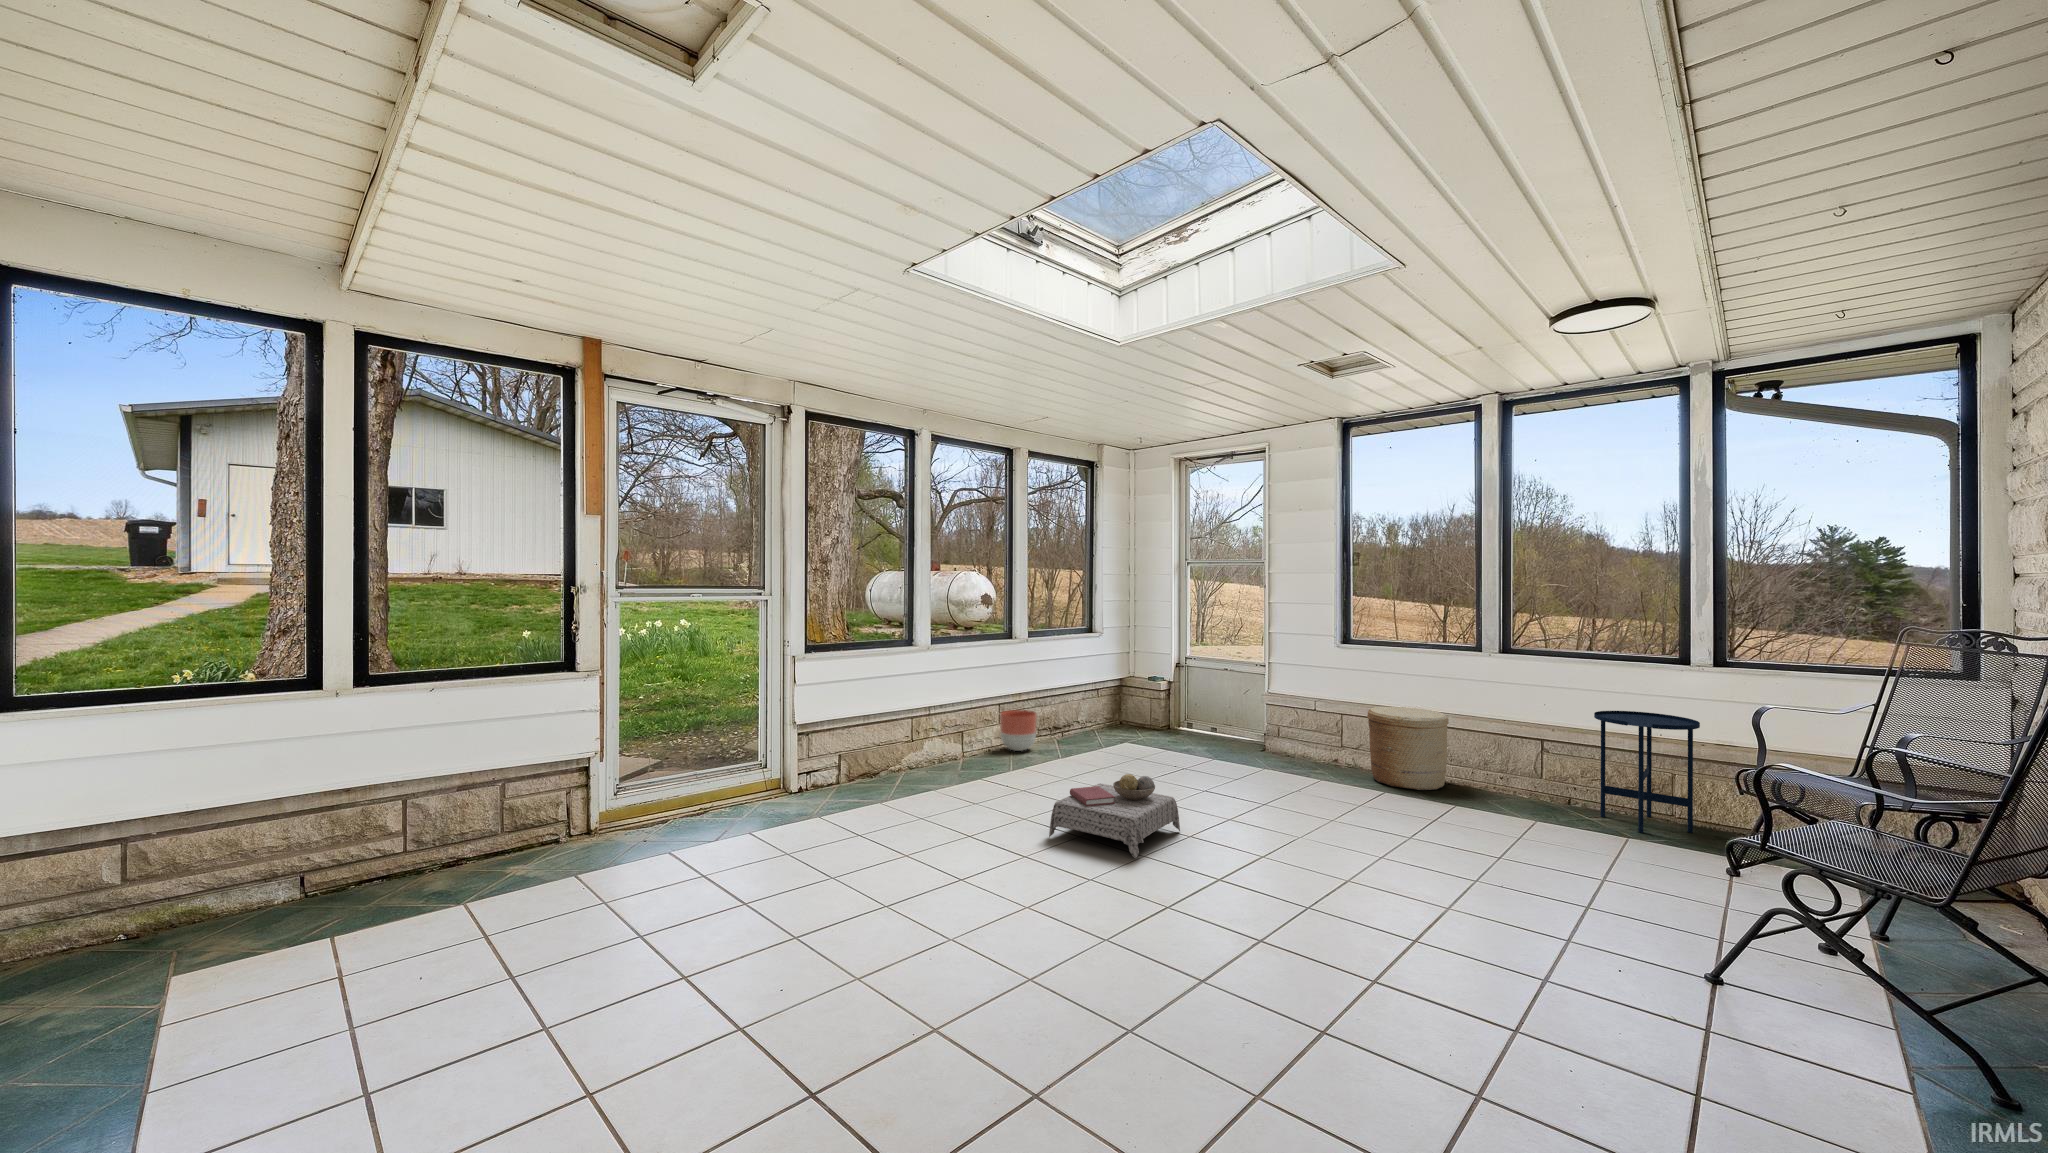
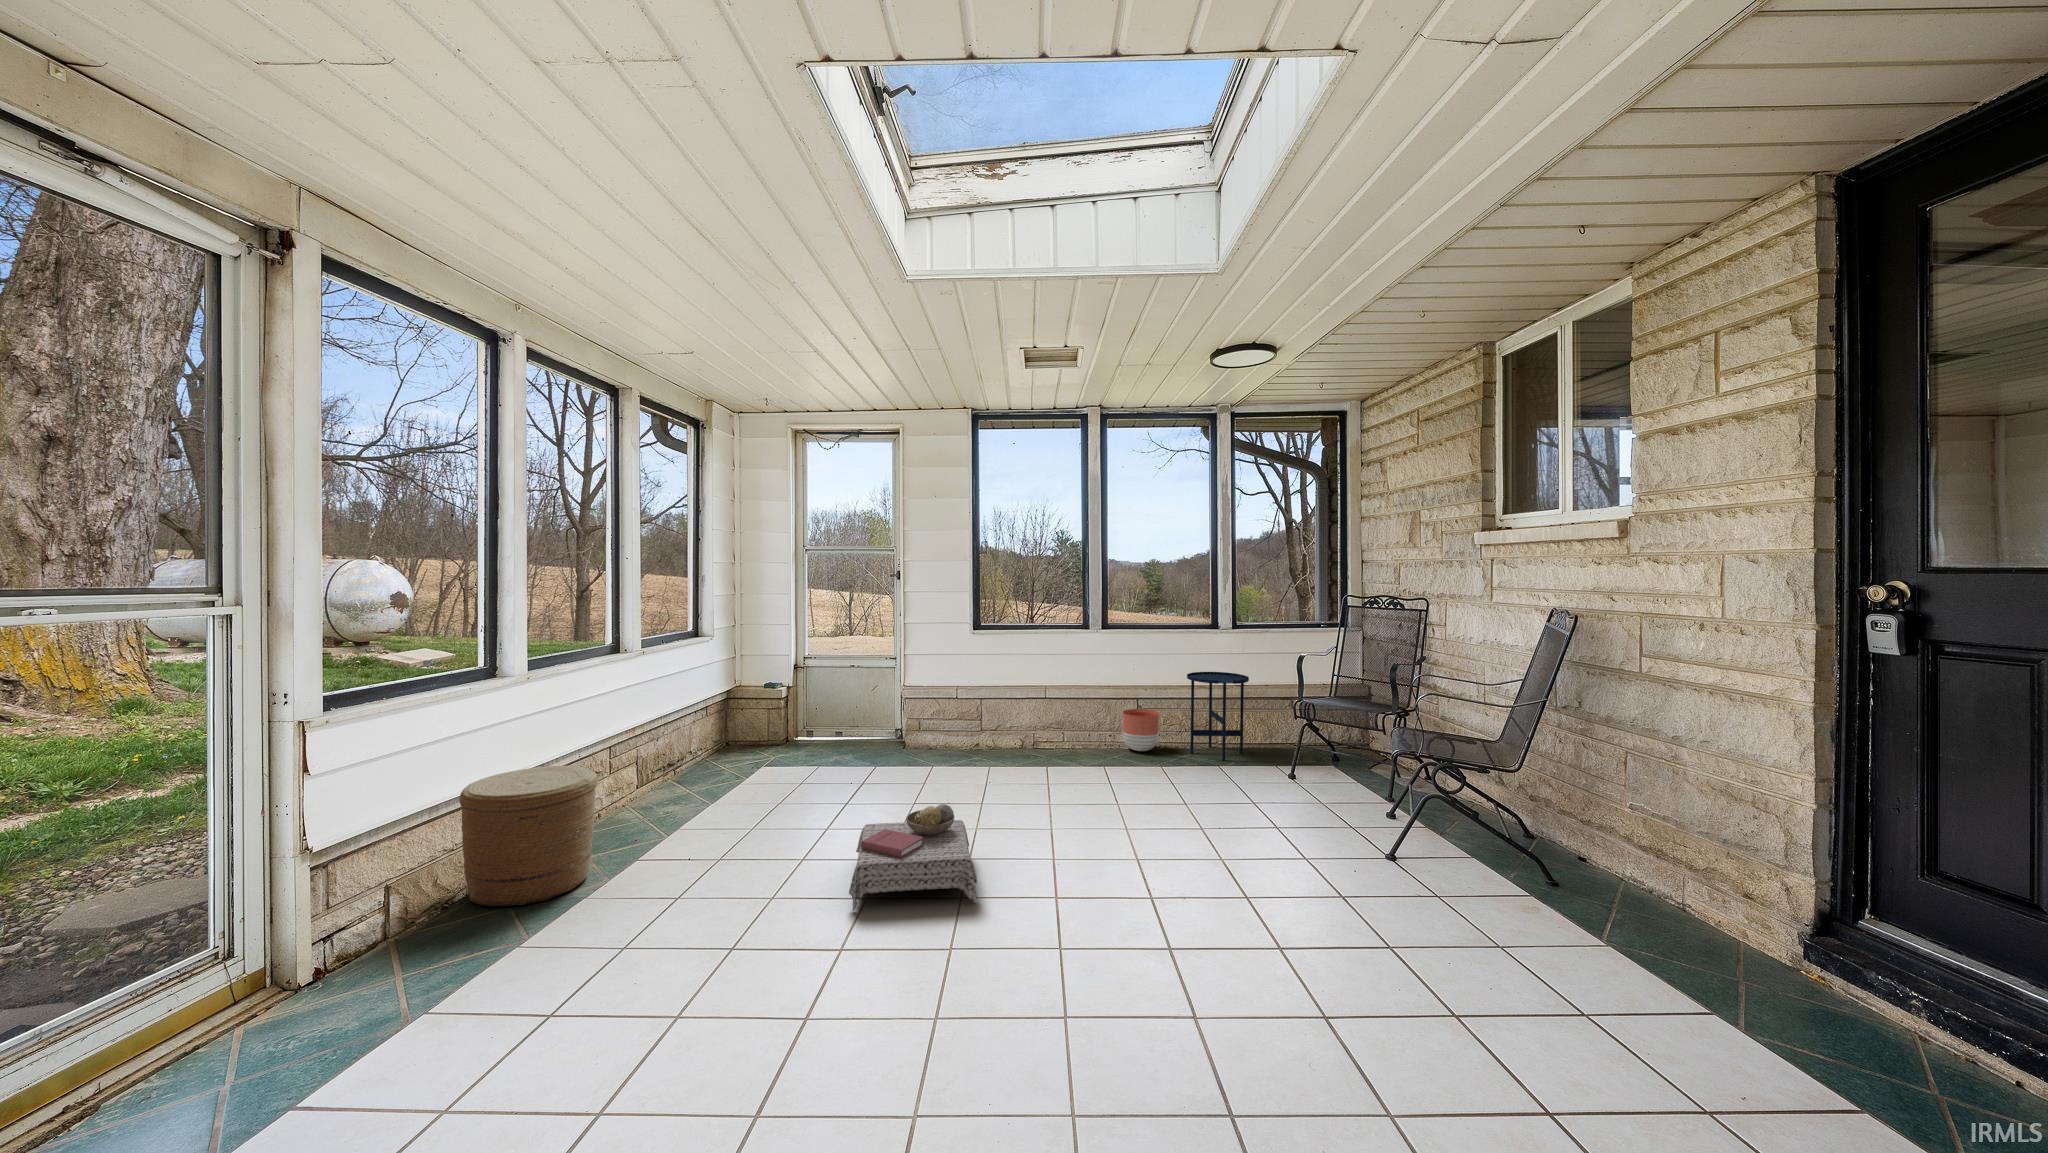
woven basket: present [1367,707,1449,790] -> present [459,766,598,906]
planter: present [1000,710,1037,751] -> present [1122,709,1160,751]

